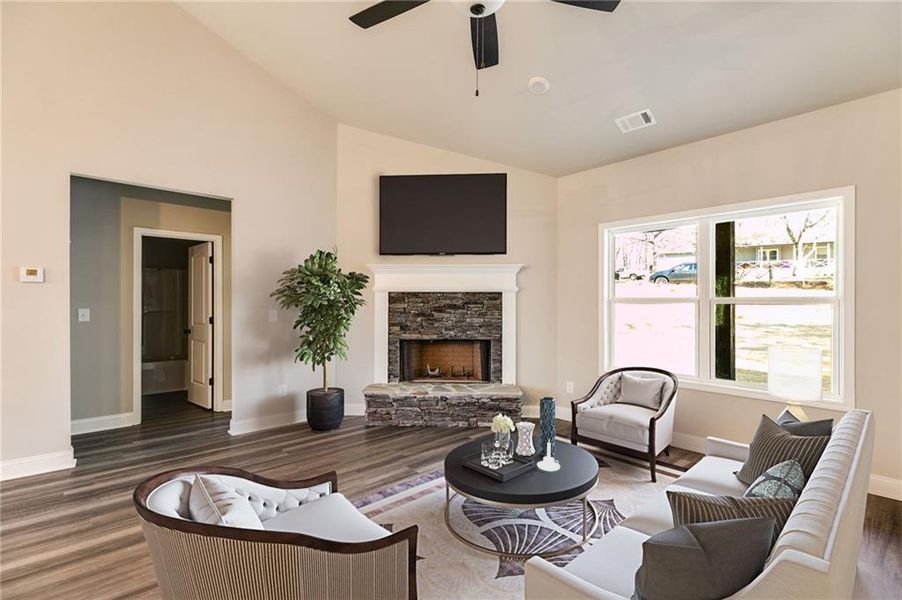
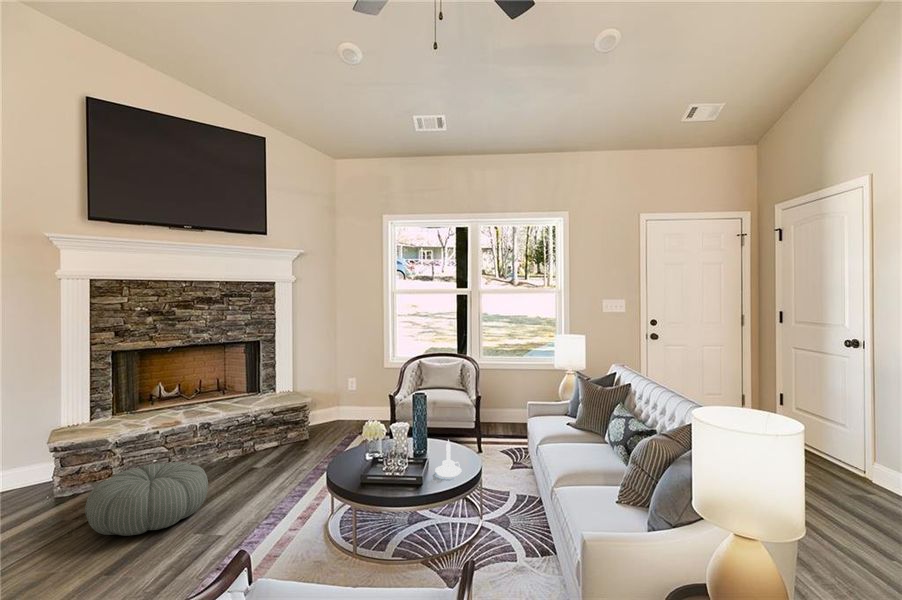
pouf: none [363,416,428,457] -> present [85,462,208,536]

